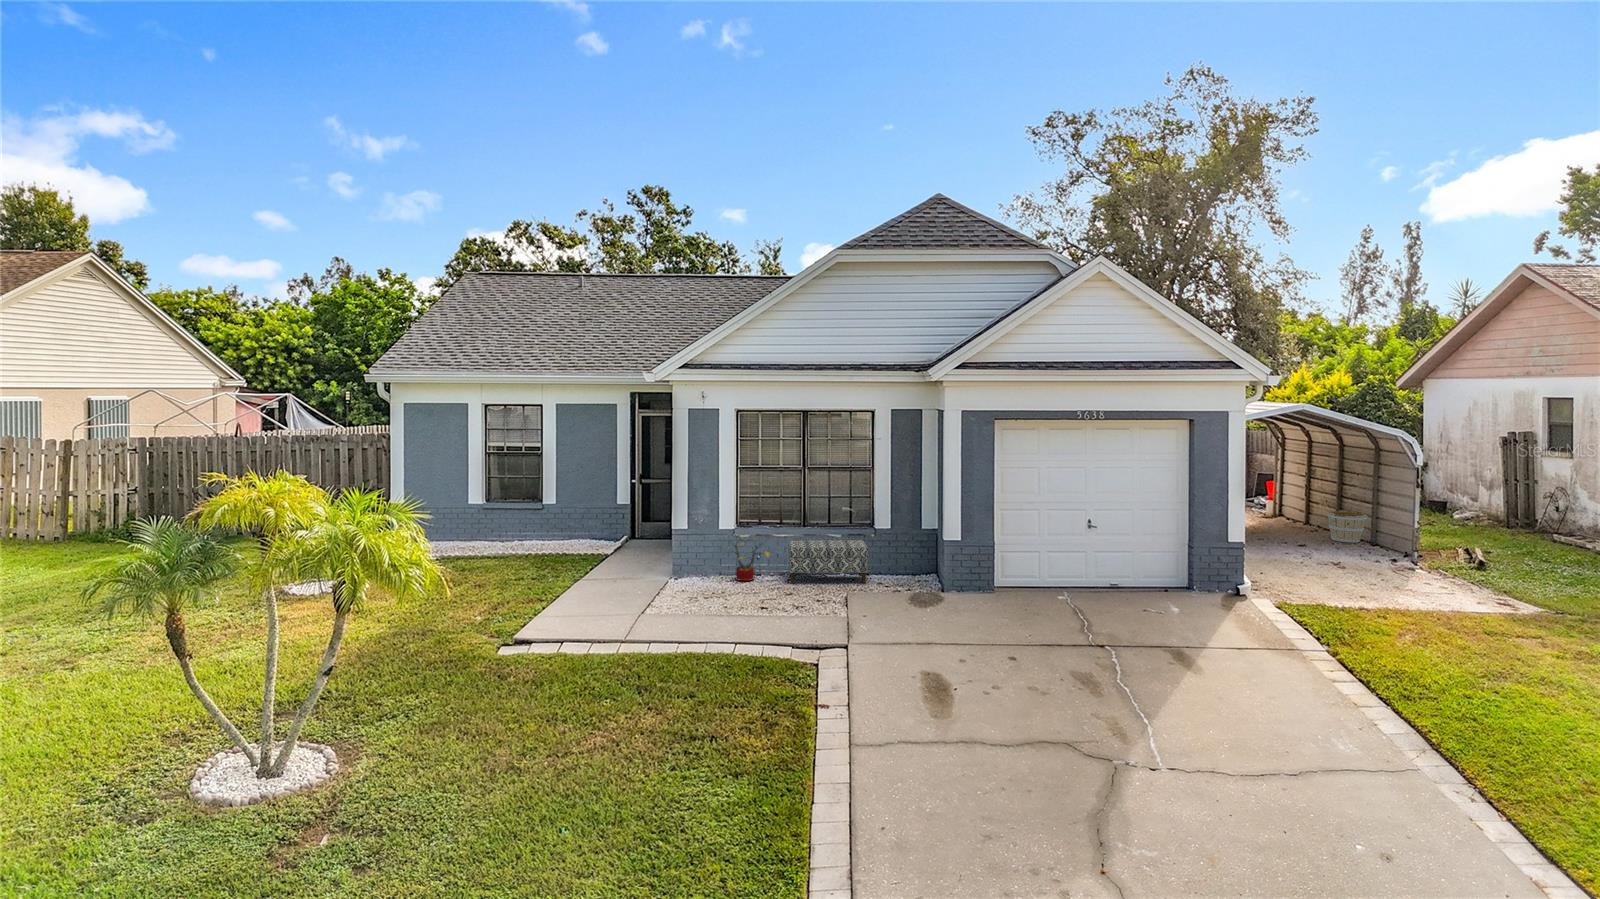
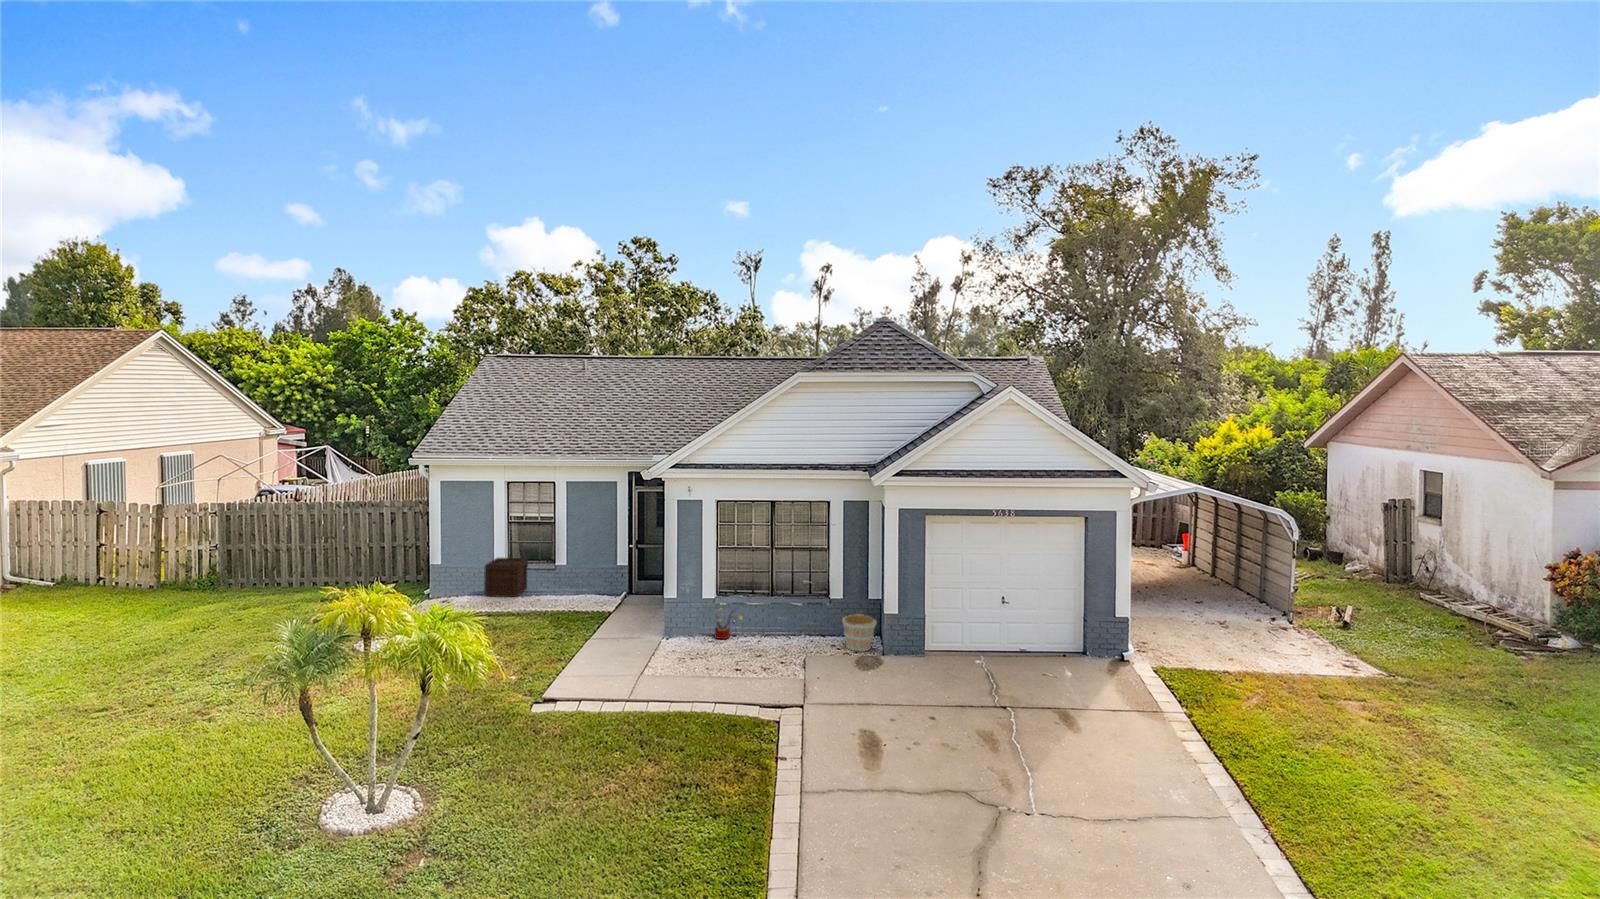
wooden crate: none [460,502,514,546] -> present [484,558,528,597]
wooden bucket: present [1327,511,1367,543] -> present [842,614,876,652]
bench: present [788,540,868,584] -> none [758,605,822,643]

